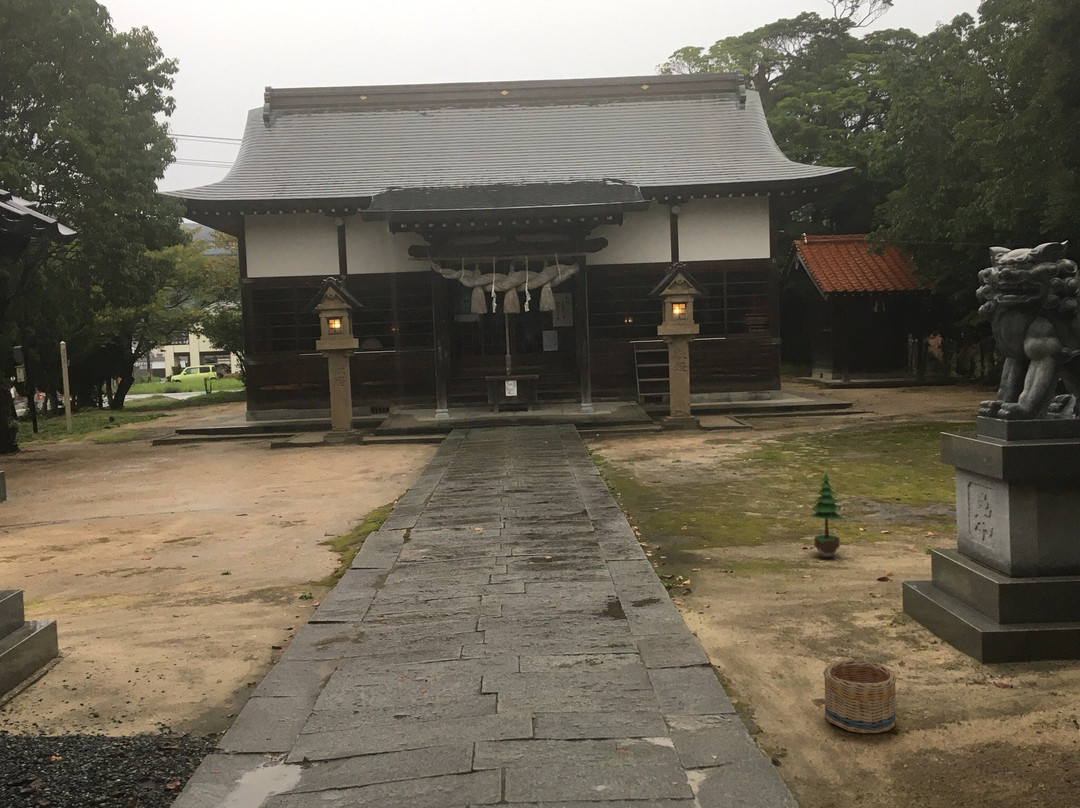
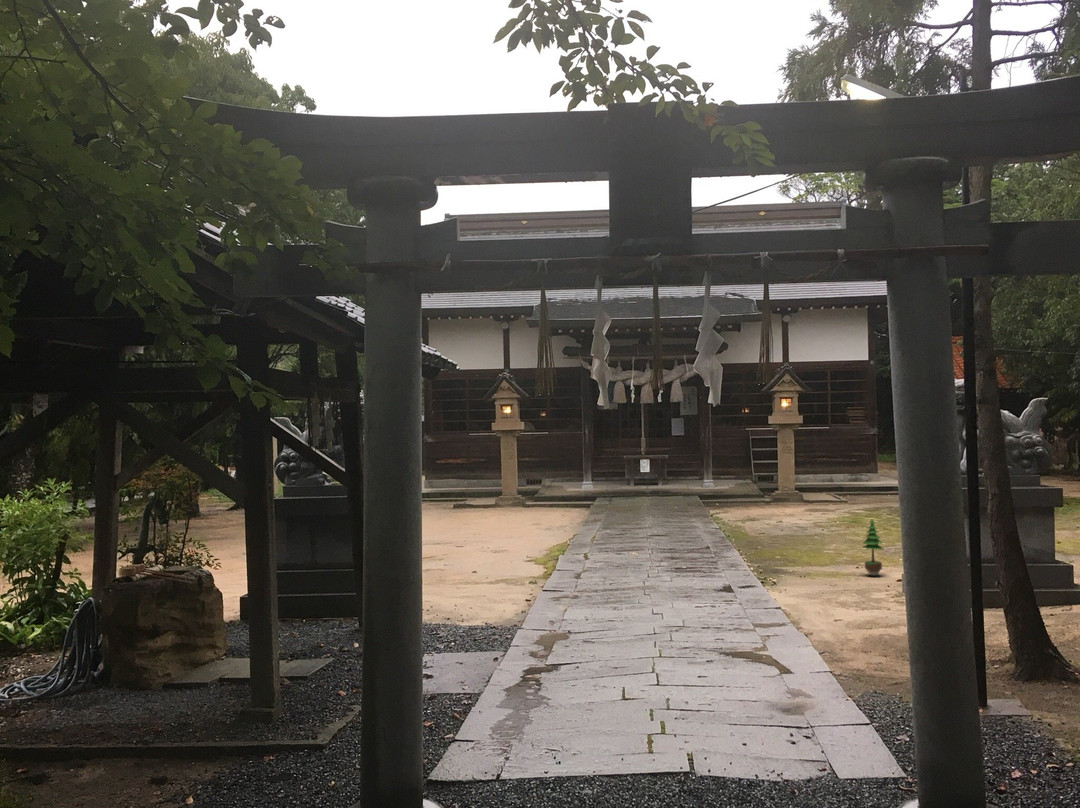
basket: present [823,660,897,733] -> none [841,605,880,638]

